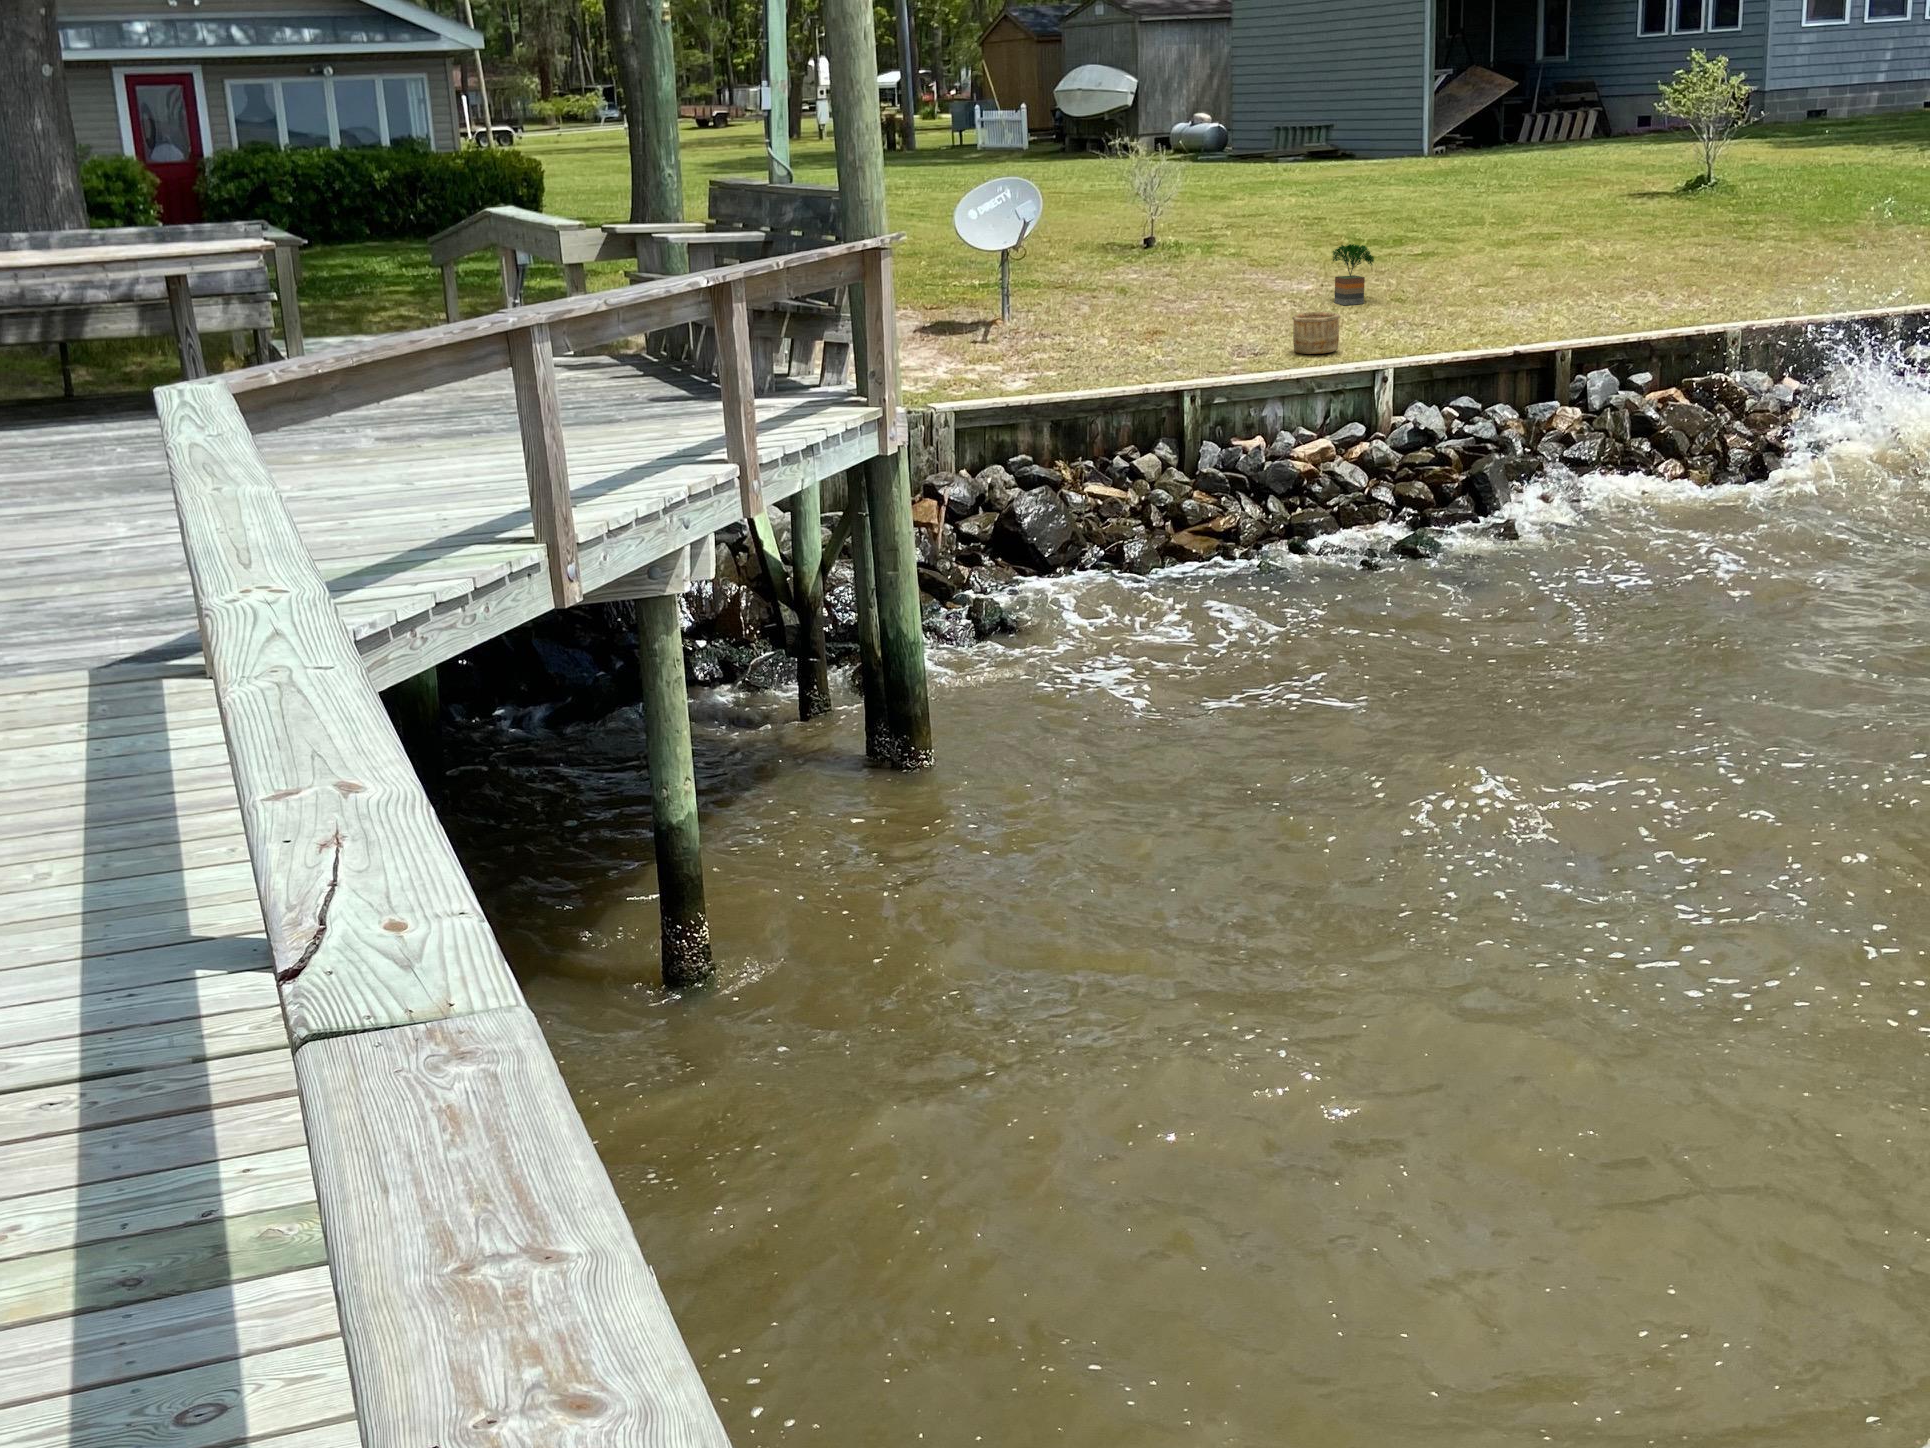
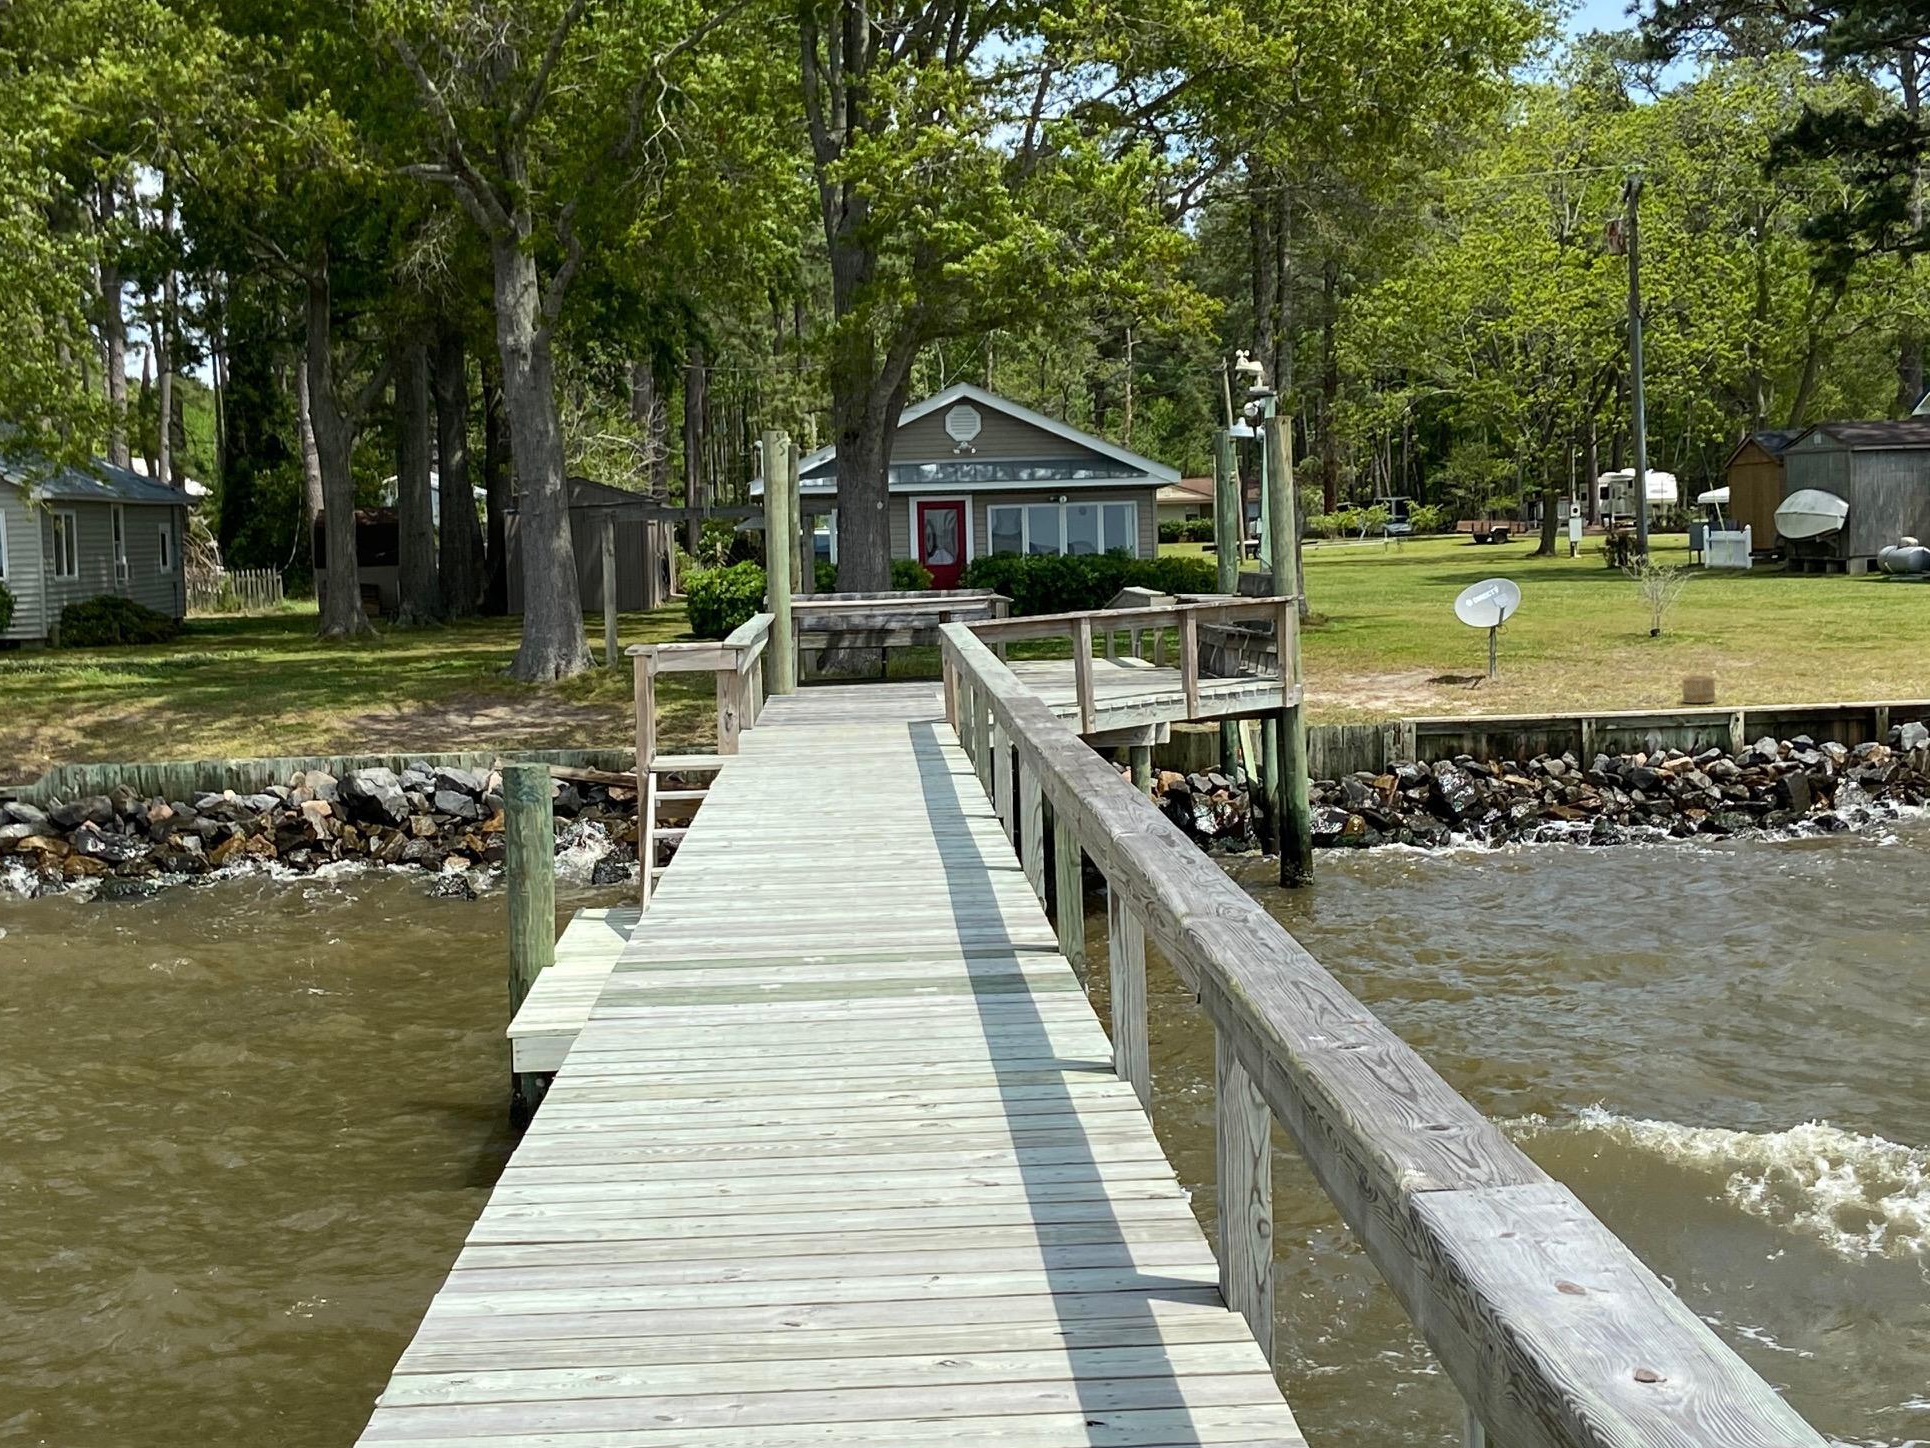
potted tree: present [1333,244,1374,305] -> none [1744,632,1777,675]

